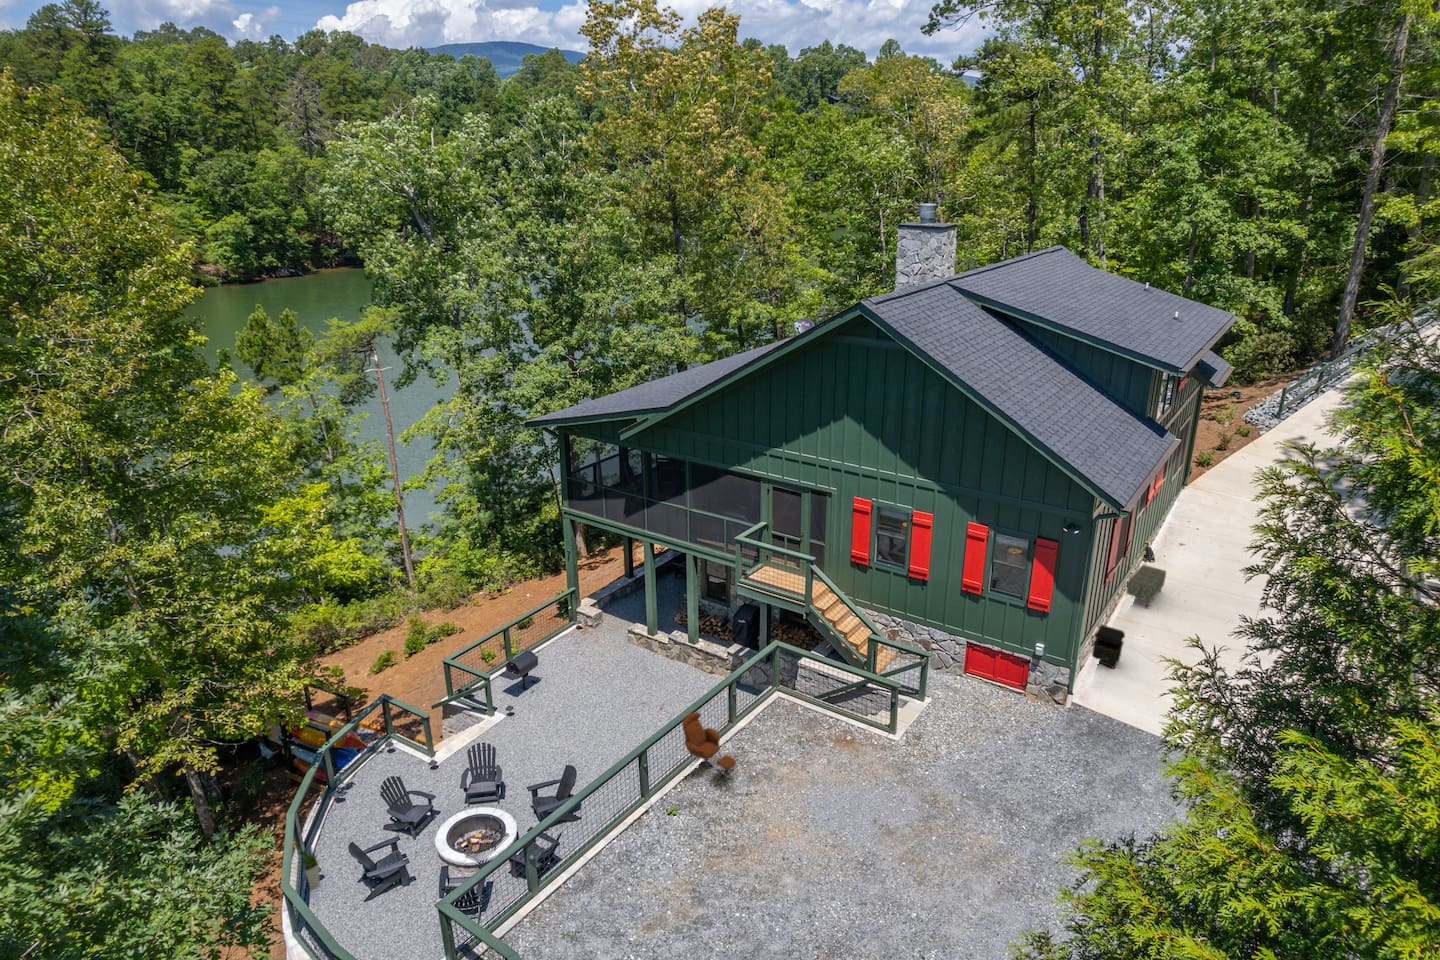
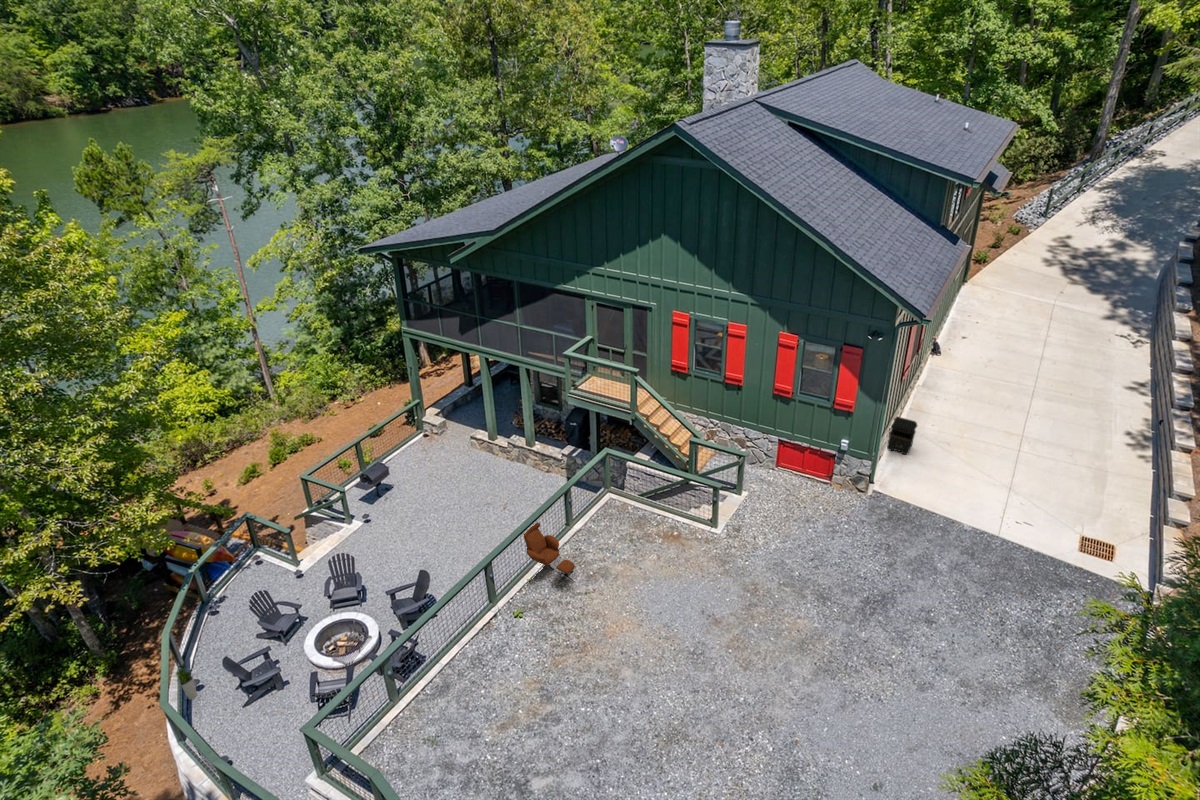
bench: present [1126,565,1166,608] -> none [914,357,950,397]

